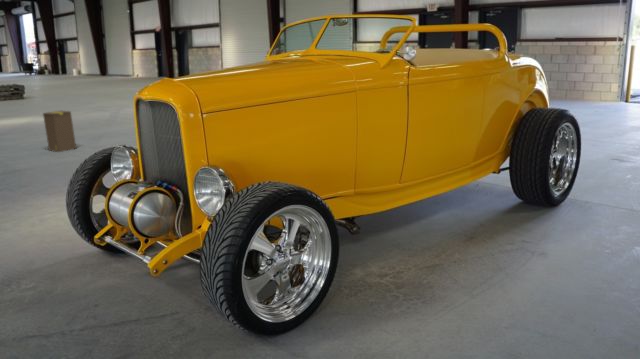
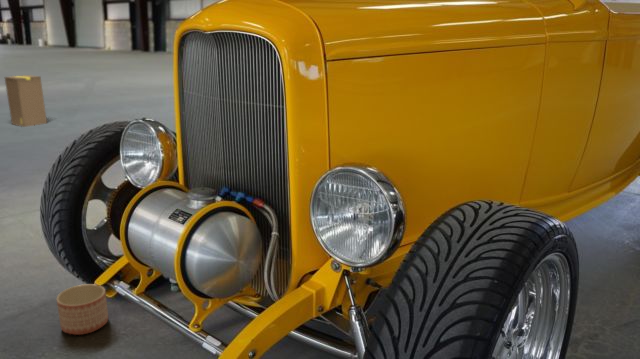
planter: none [74,243,104,271] -> present [57,284,108,335]

